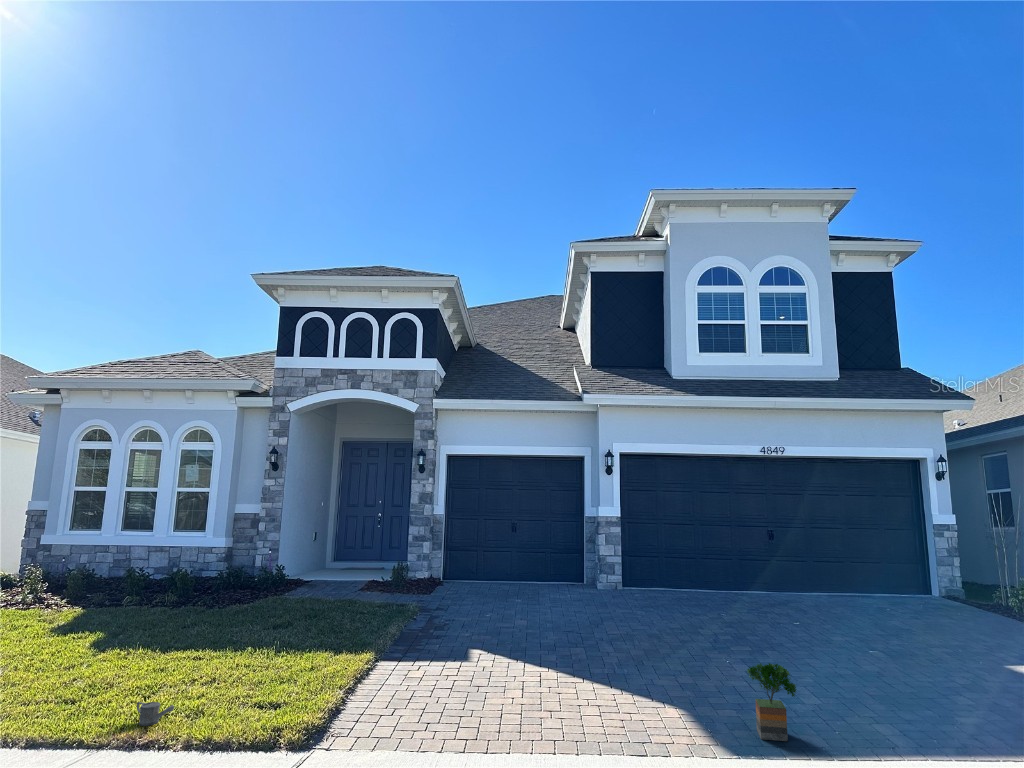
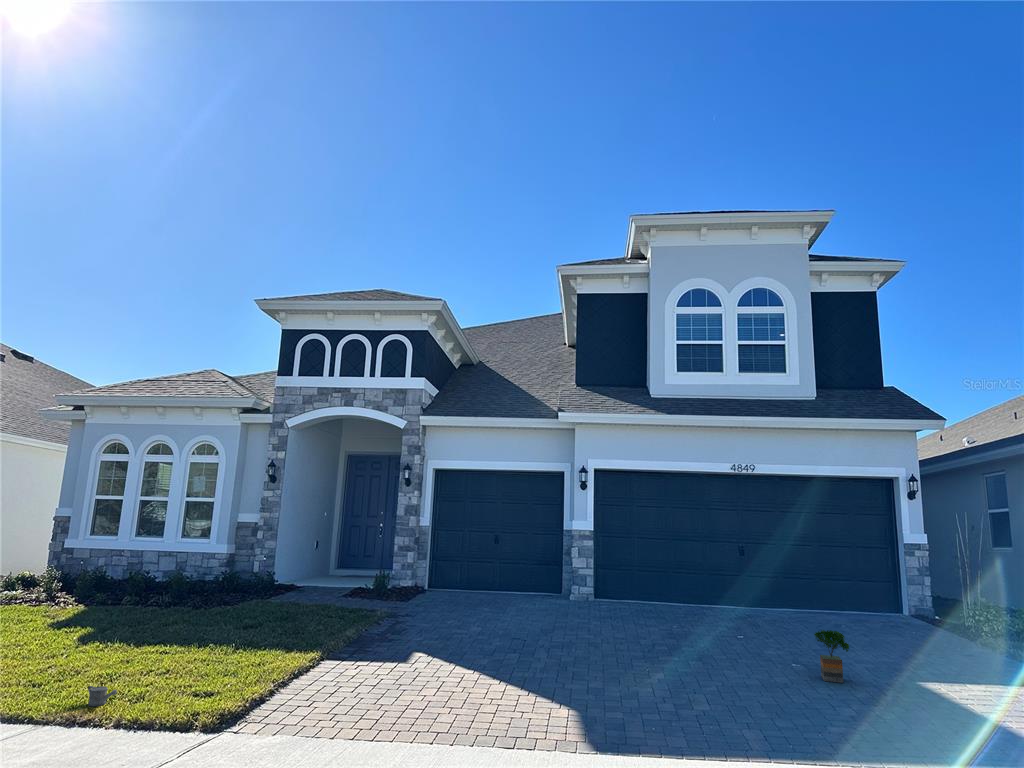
potted tree: present [747,663,796,741] -> present [814,630,849,683]

